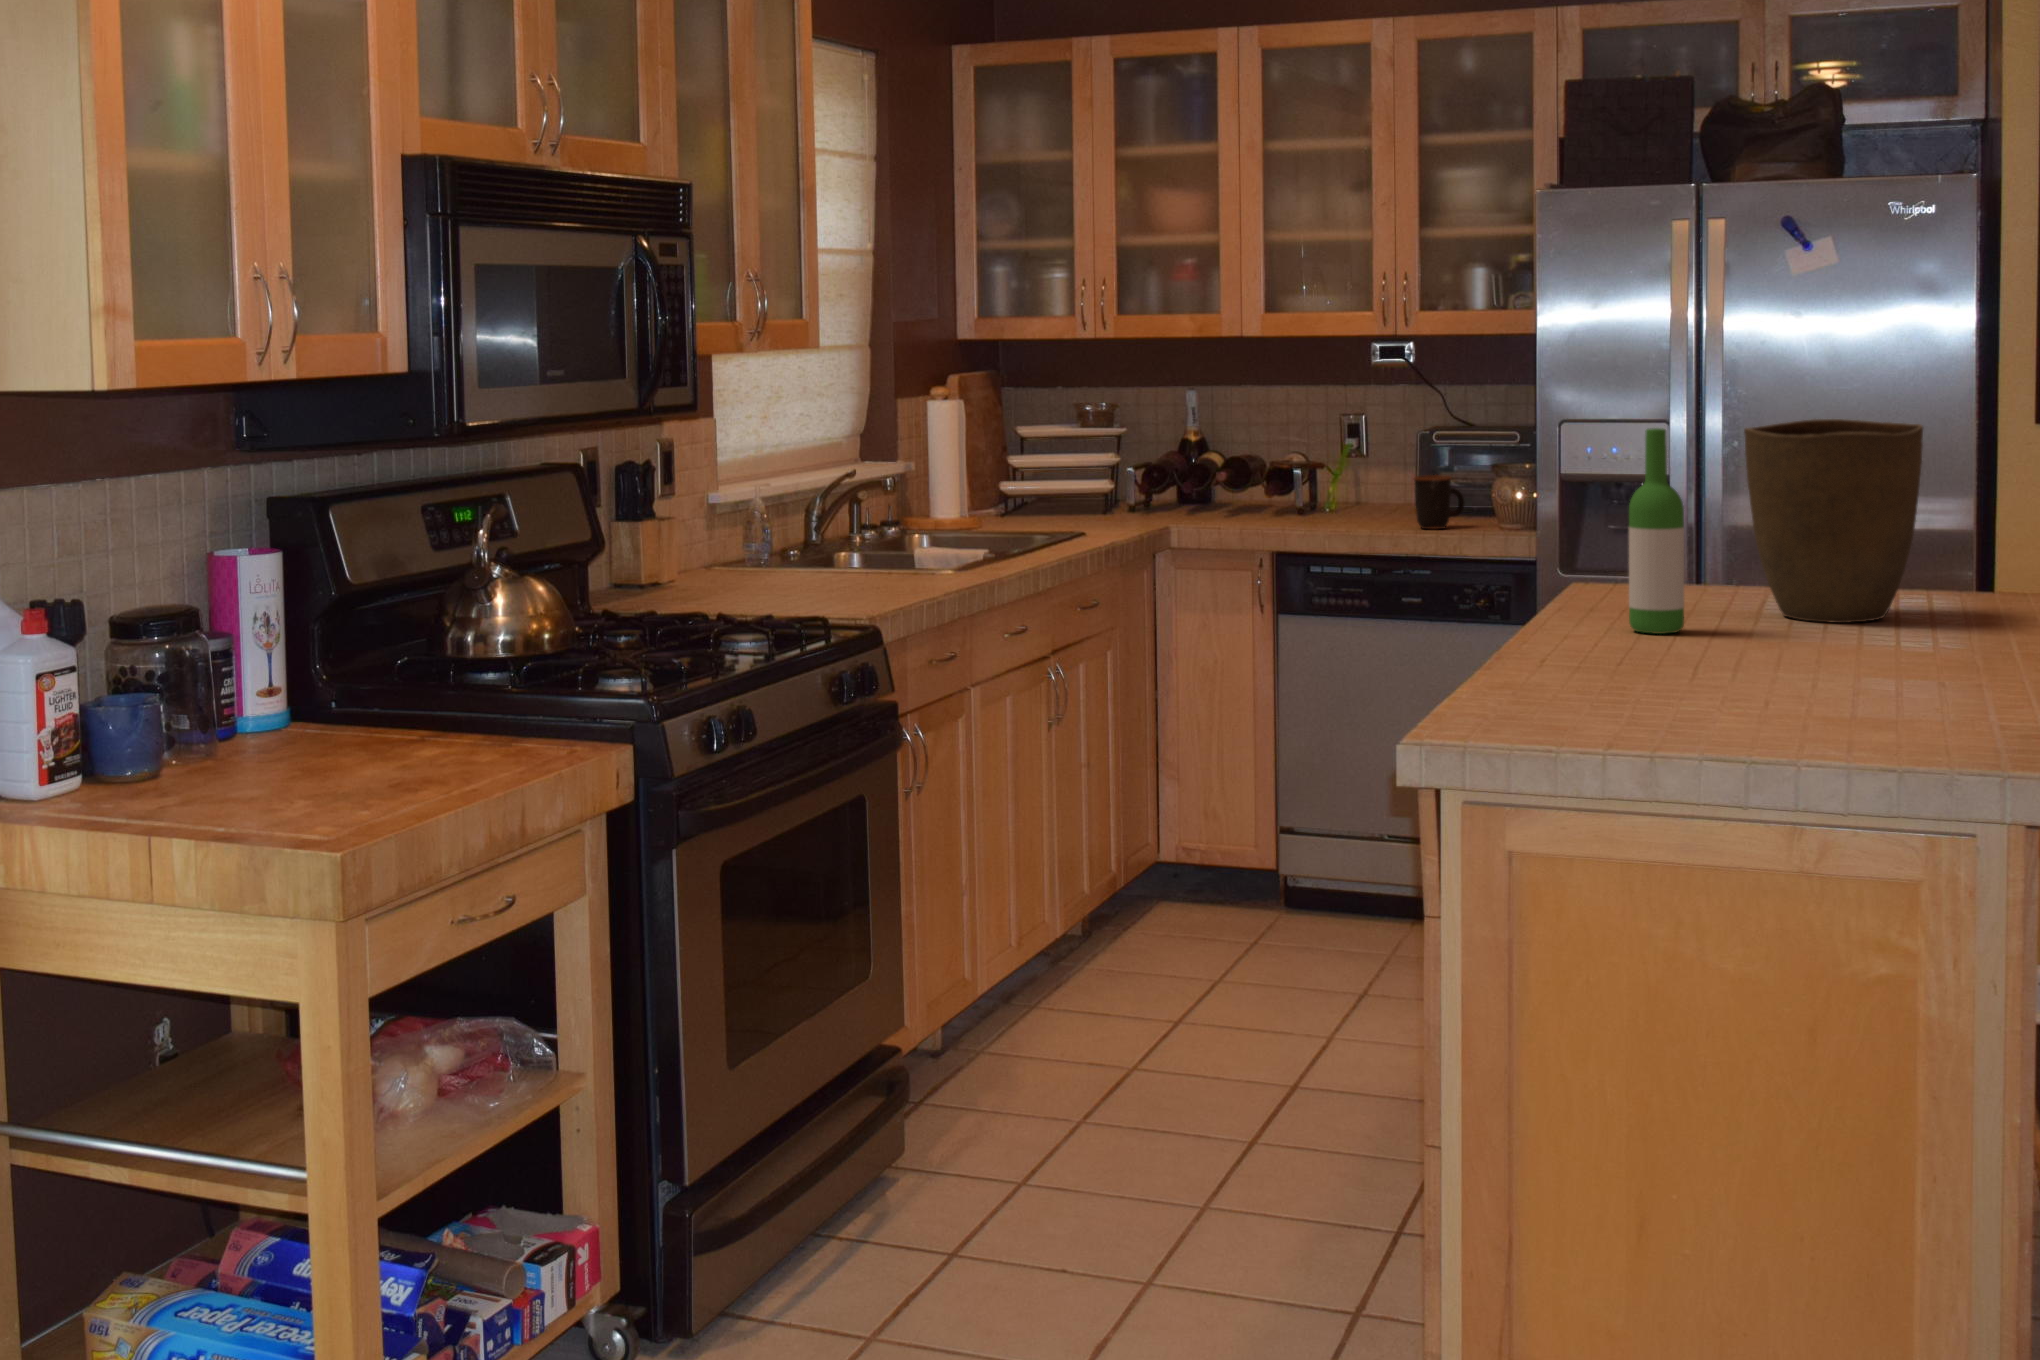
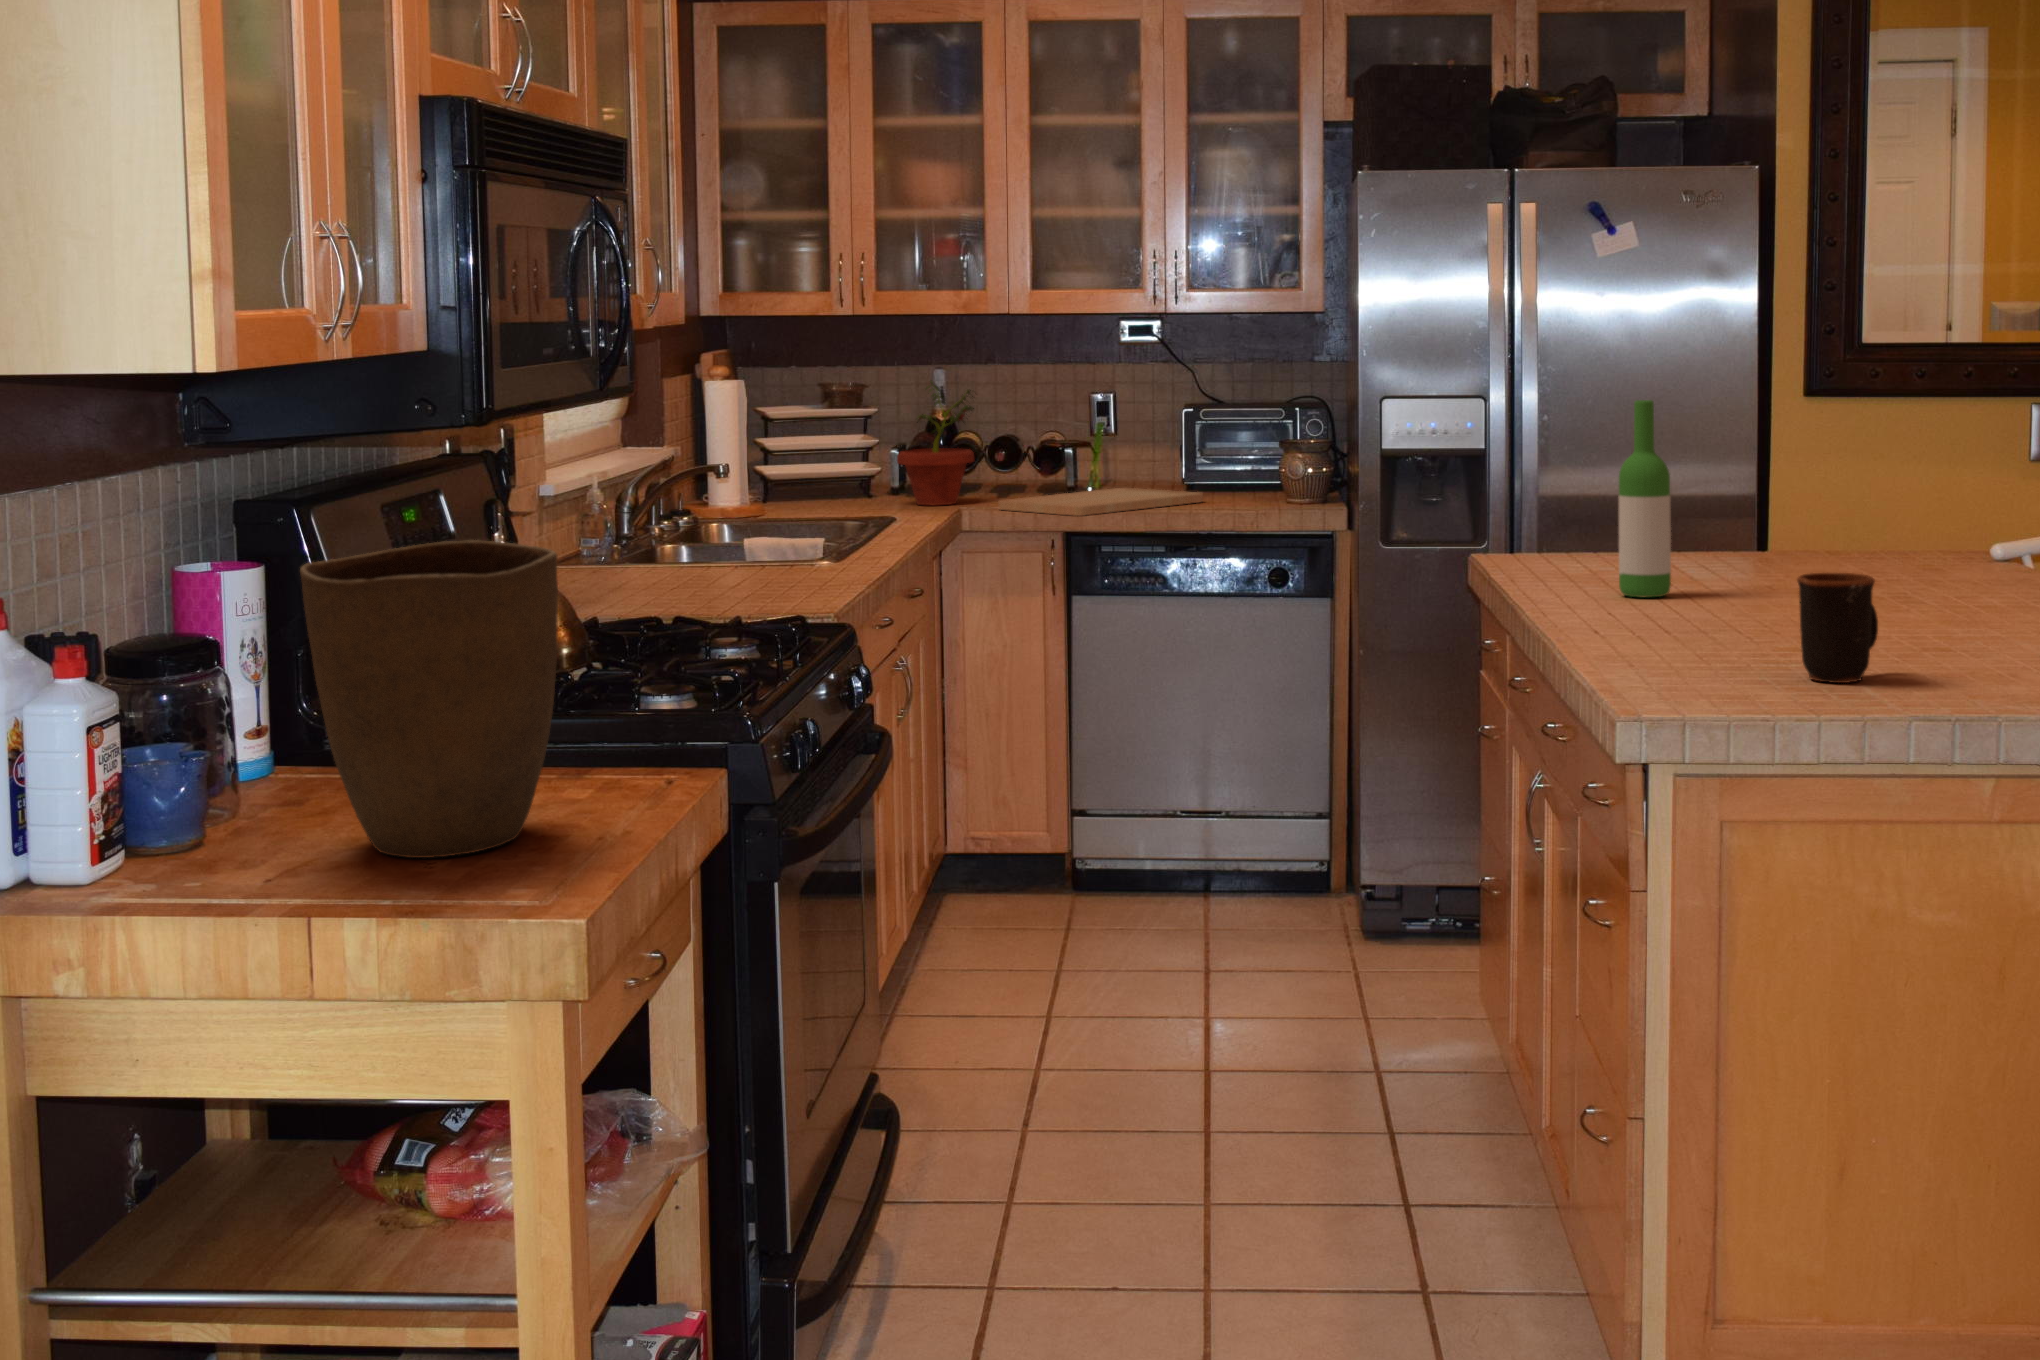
potted plant: none [1127,396,1206,515] -> present [897,381,974,505]
vase: present [1744,419,1923,623] -> present [300,540,558,858]
mug: present [1414,475,1464,529] -> present [1797,573,1878,683]
cutting board: none [1209,503,1414,529] -> present [999,488,1203,516]

